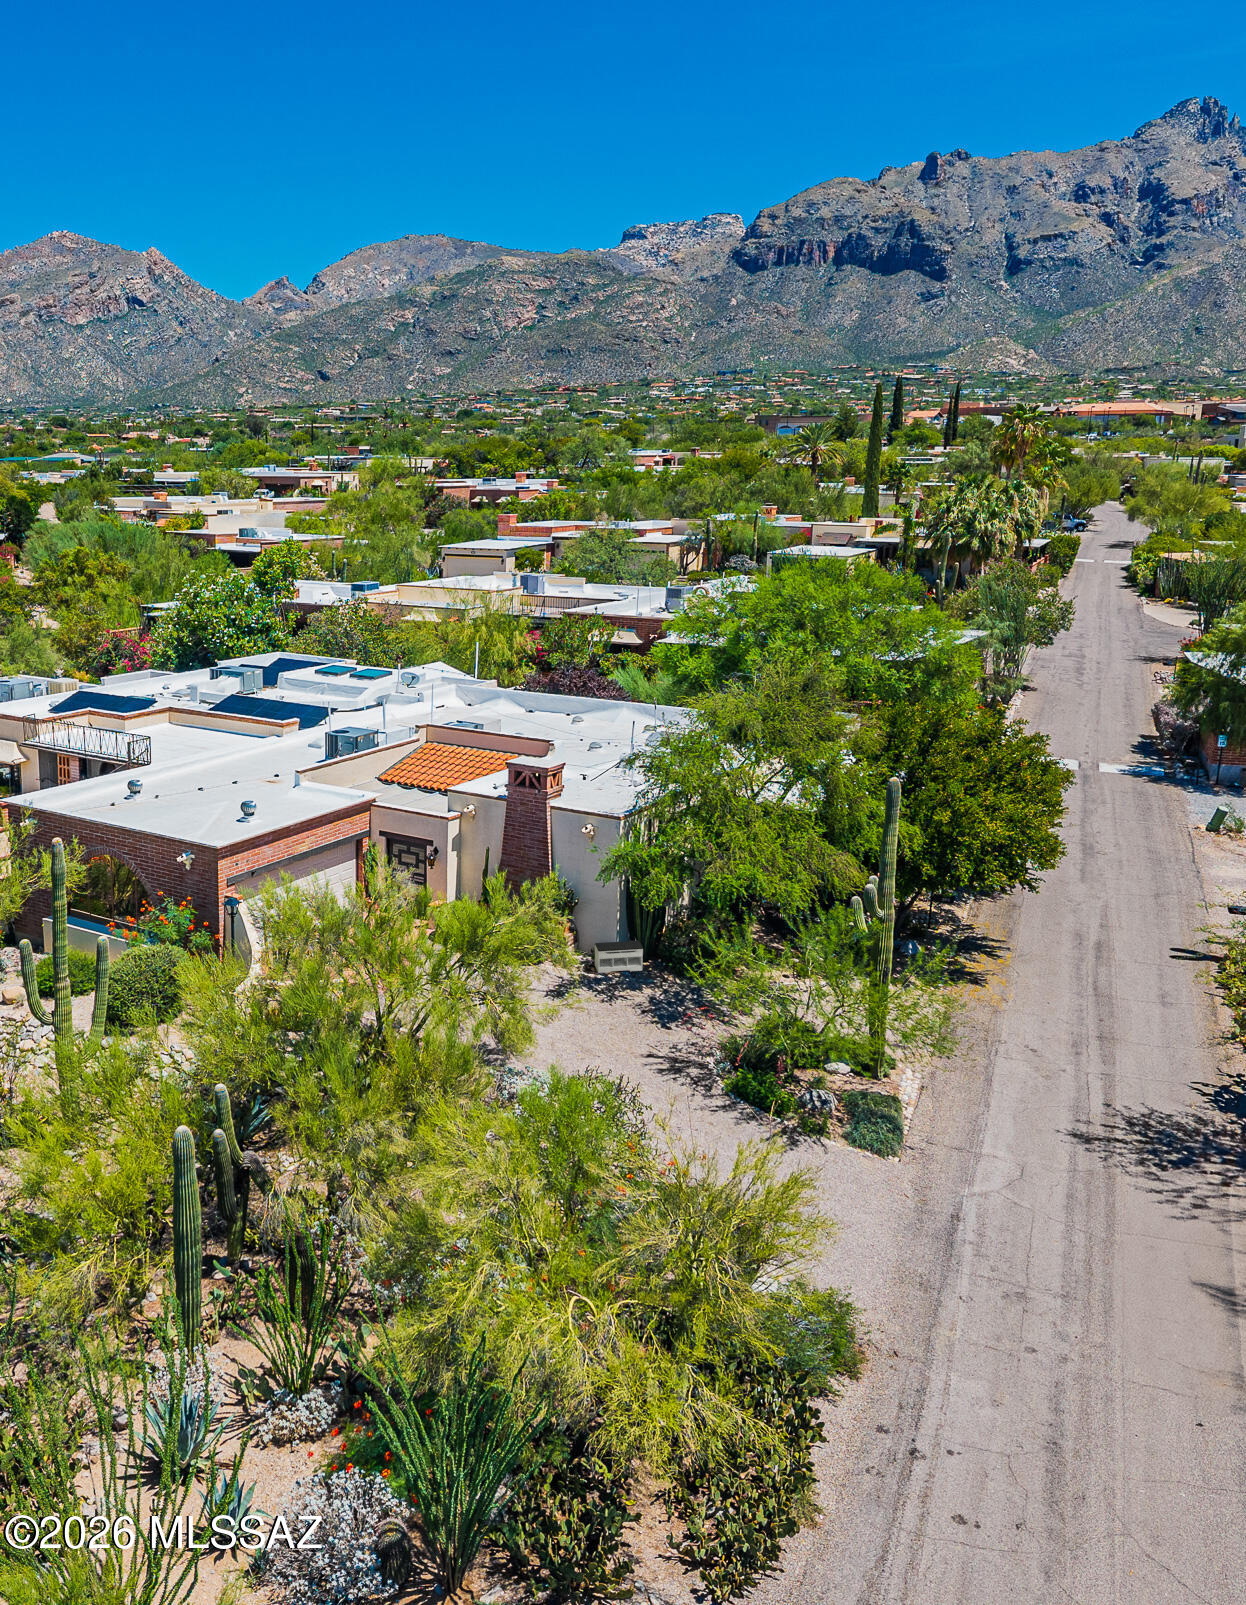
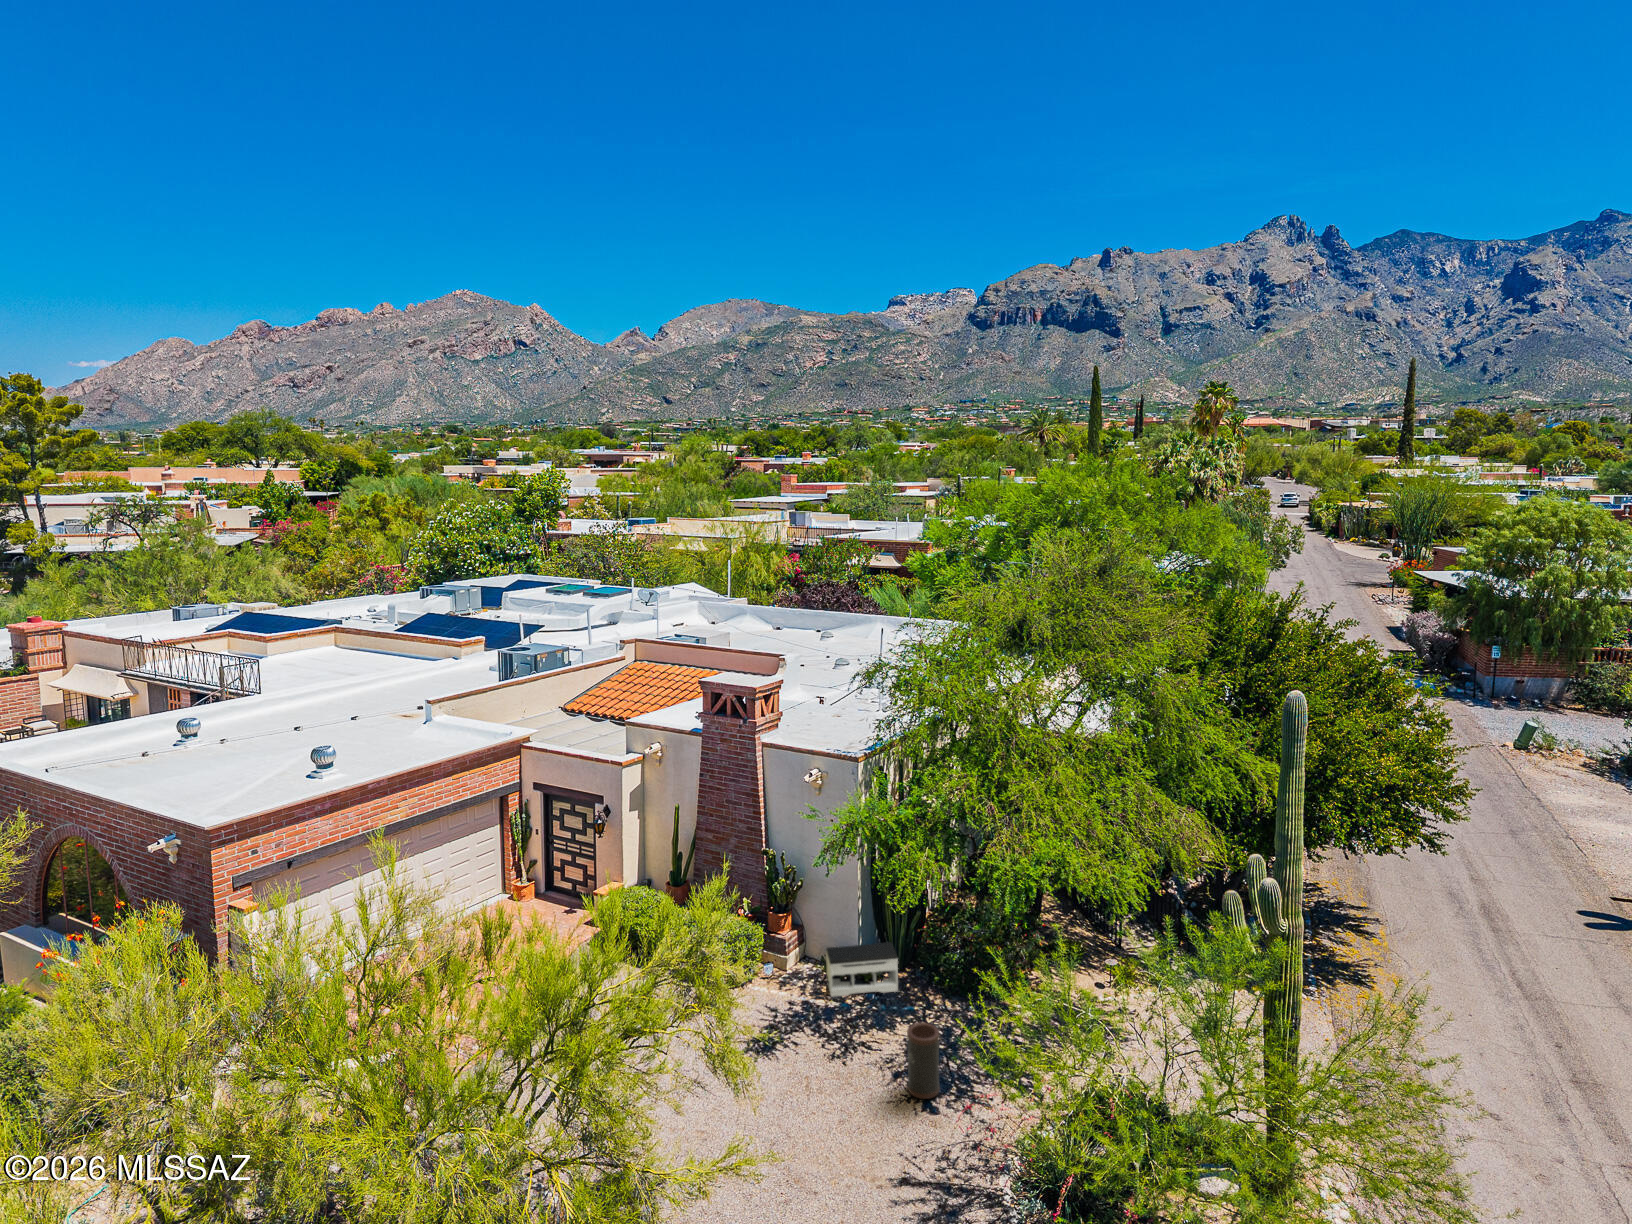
trash can: none [650,974,670,1017] -> present [907,1022,940,1099]

